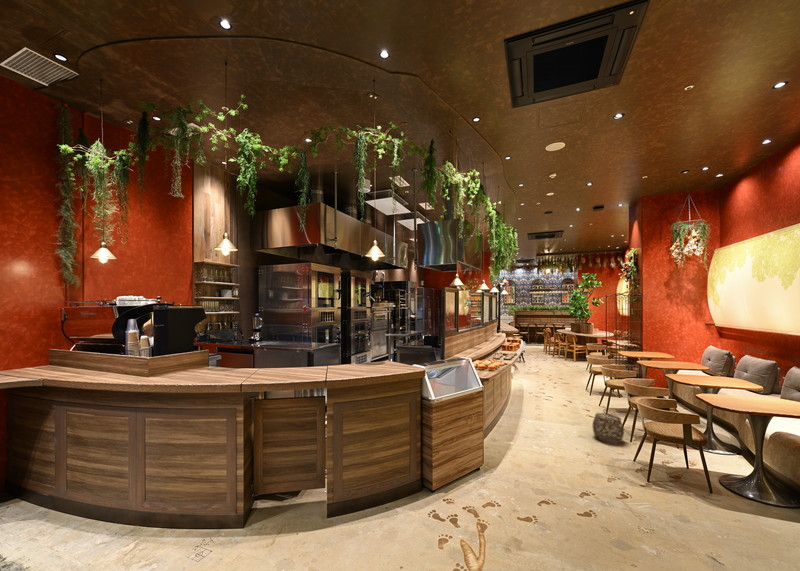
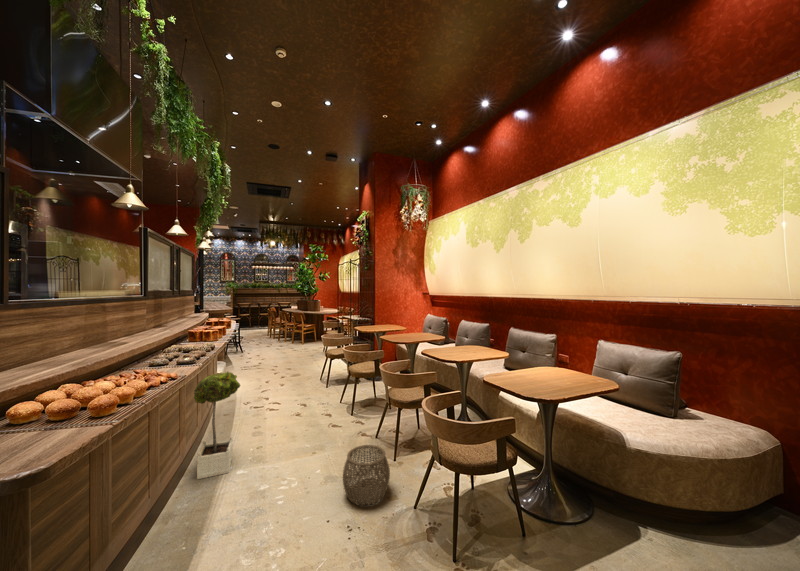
potted tree: none [512,359,535,412] -> present [194,372,240,479]

